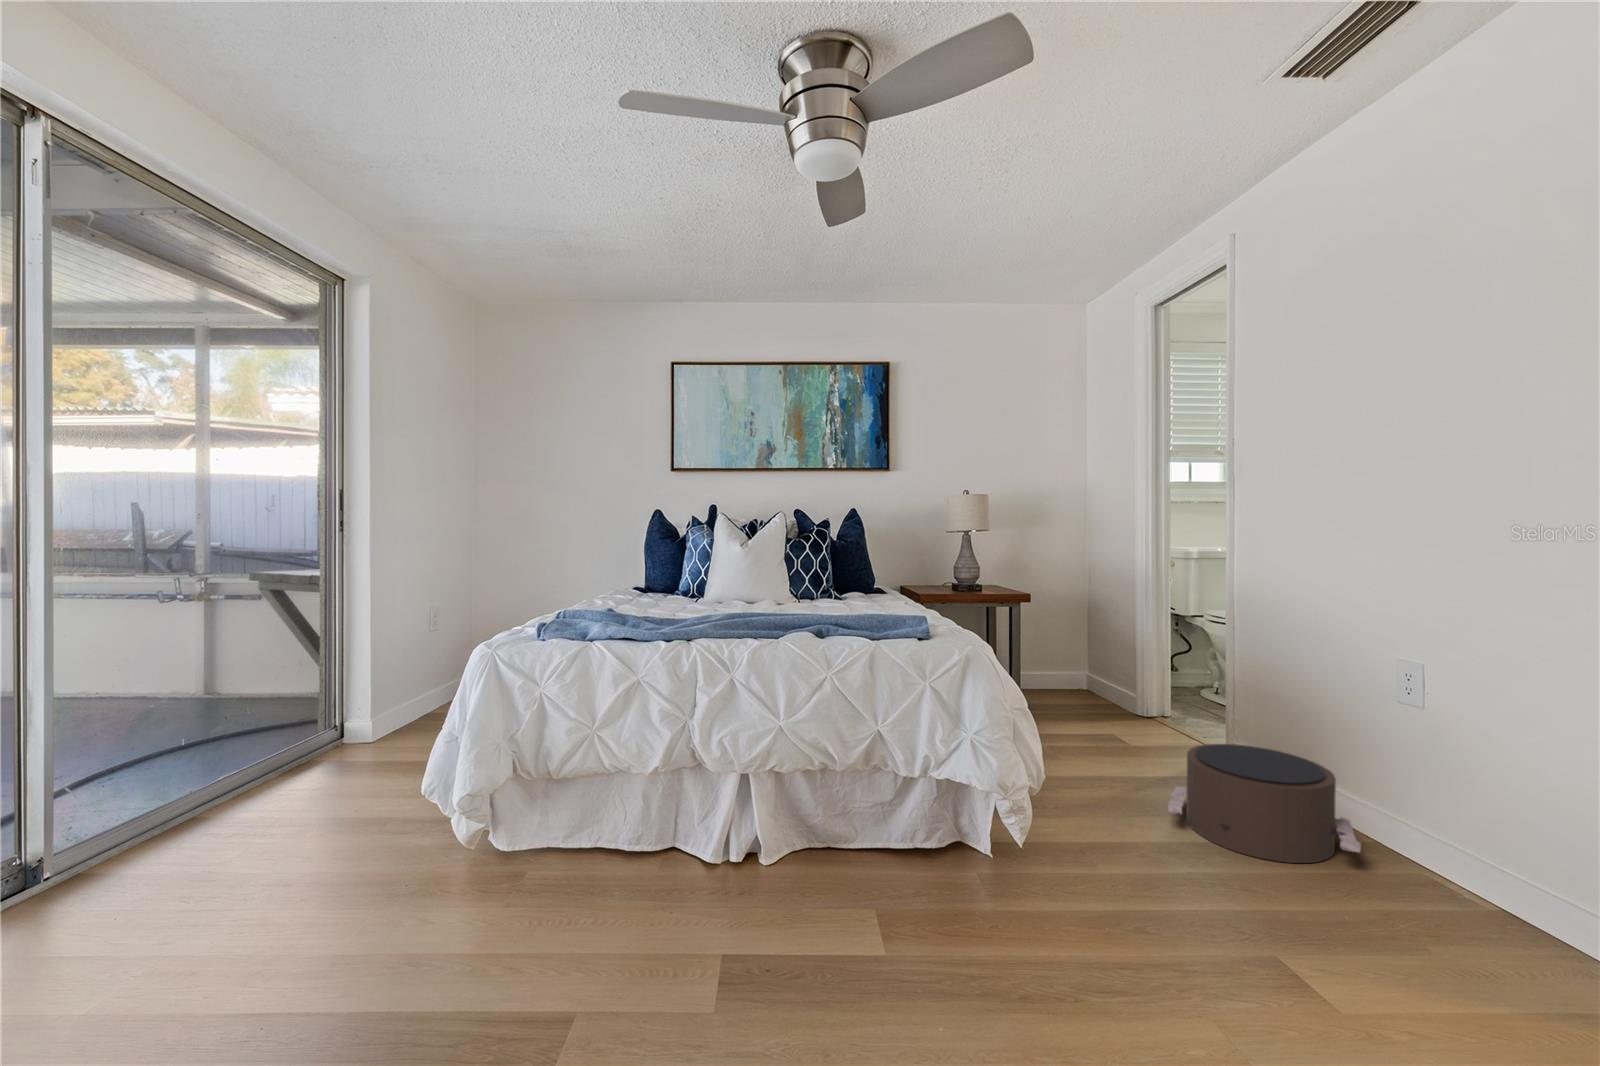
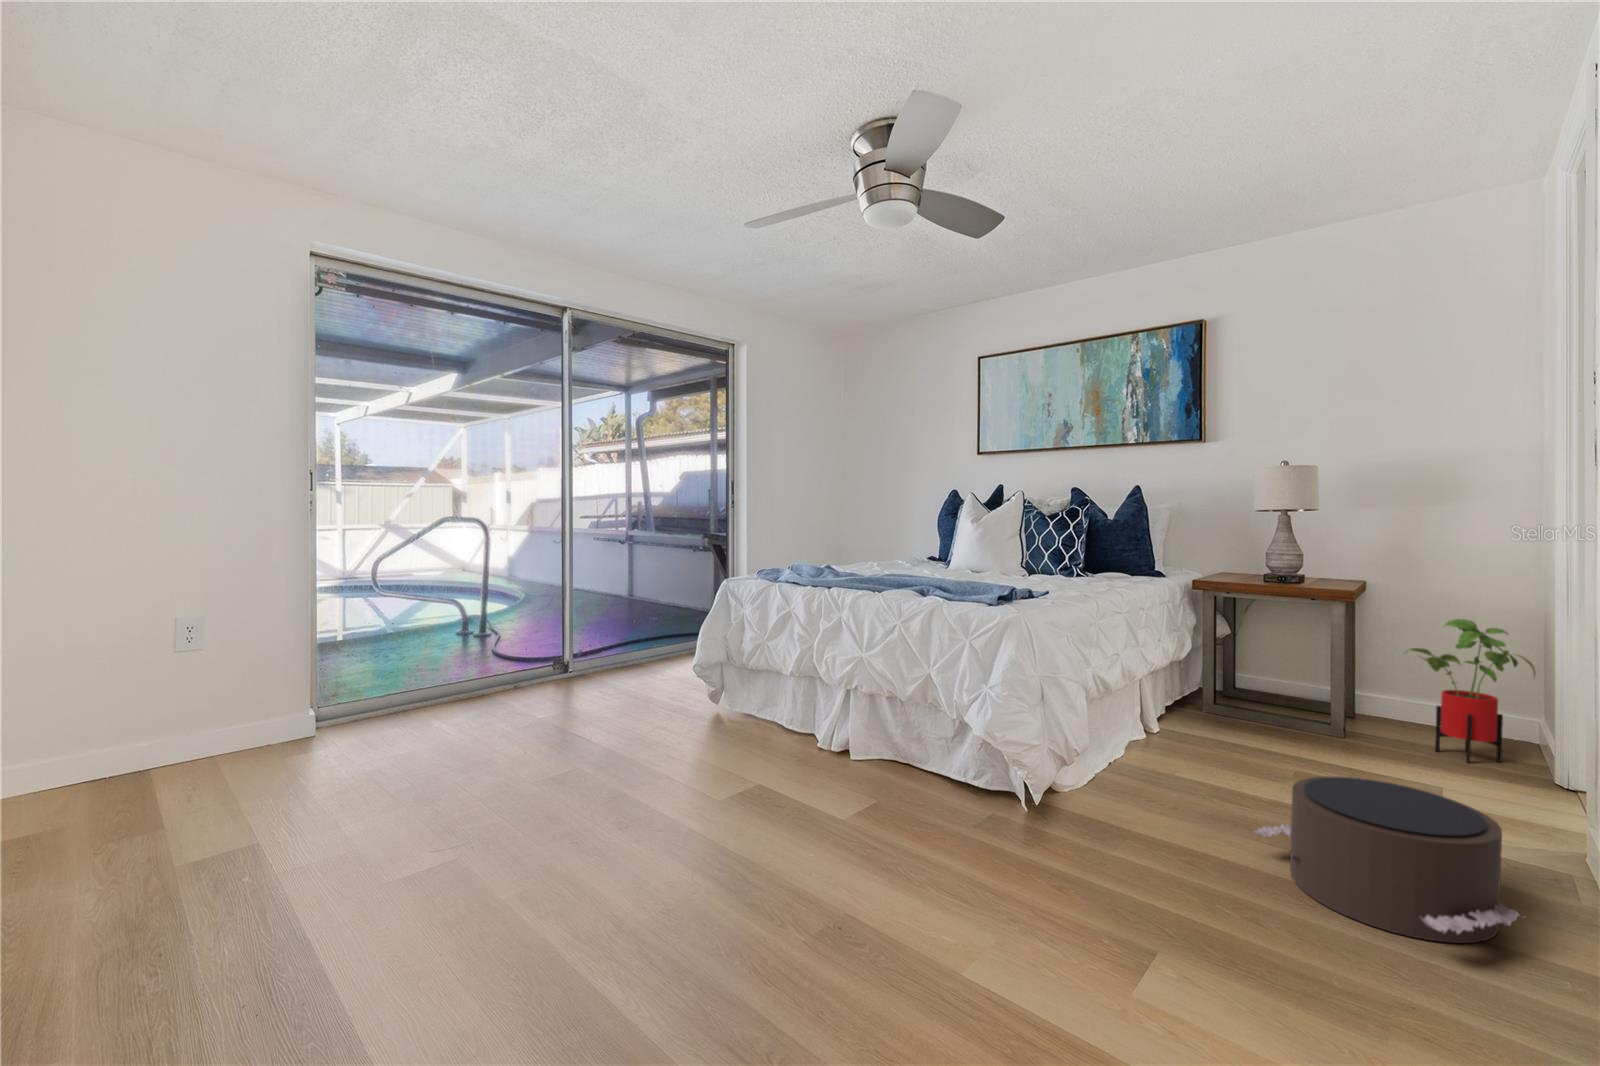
house plant: none [1059,607,1127,708] -> present [1406,619,1535,762]

